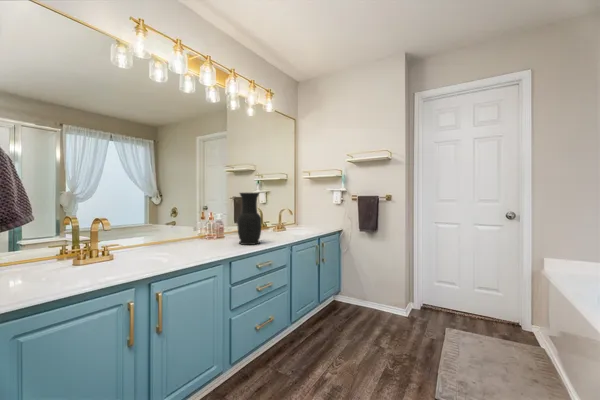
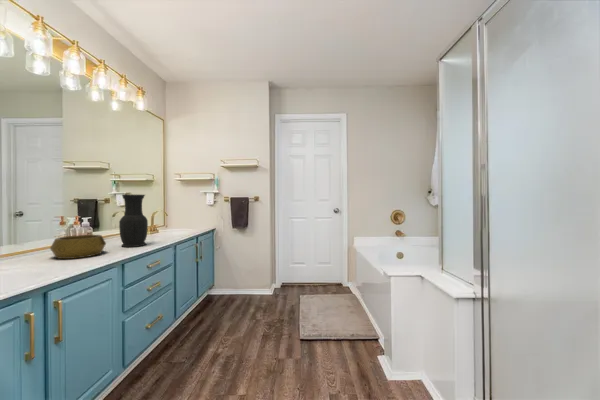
decorative bowl: none [179,230,221,252] -> present [50,235,106,259]

